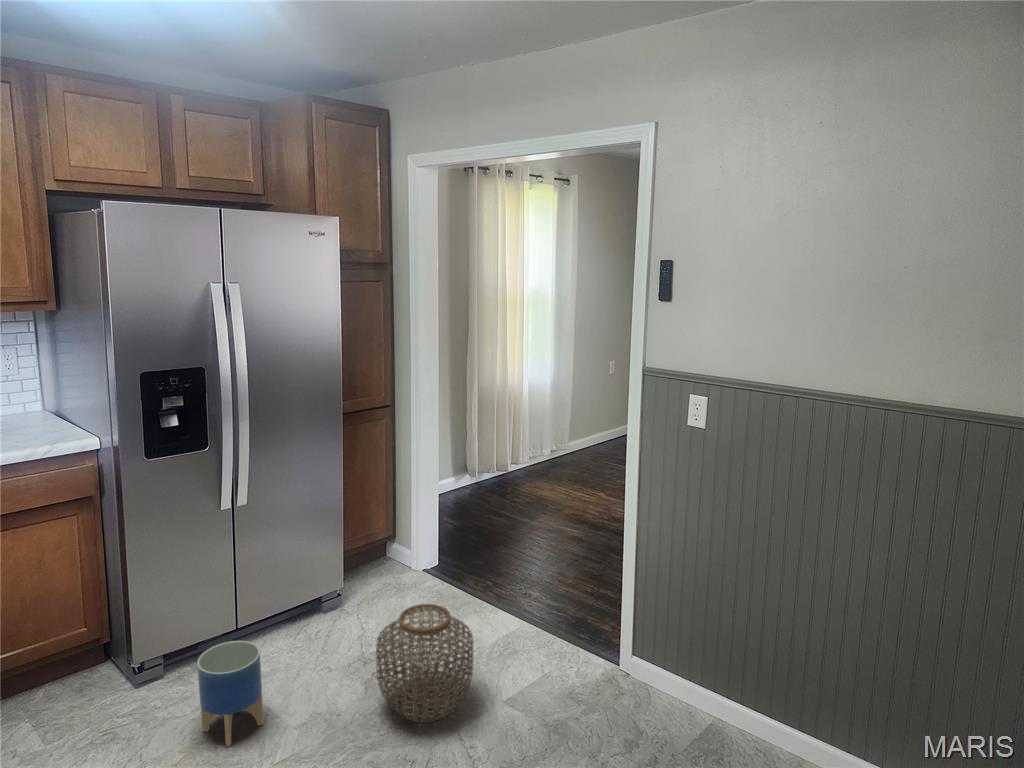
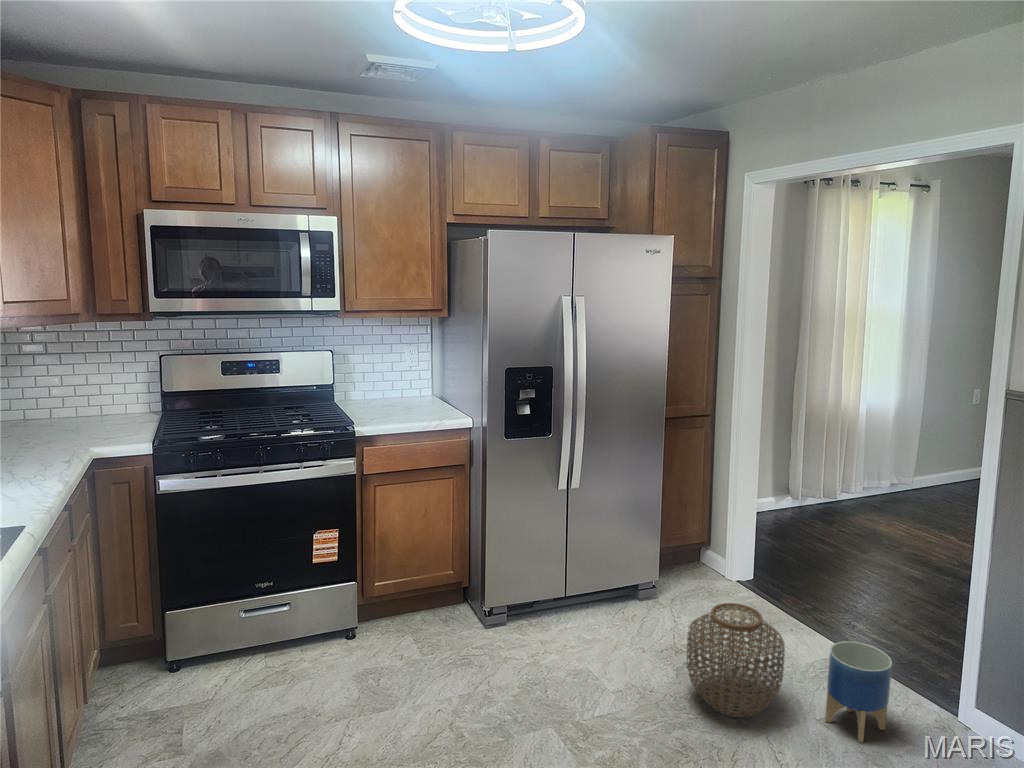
planter: present [197,641,264,747] -> present [825,641,892,742]

